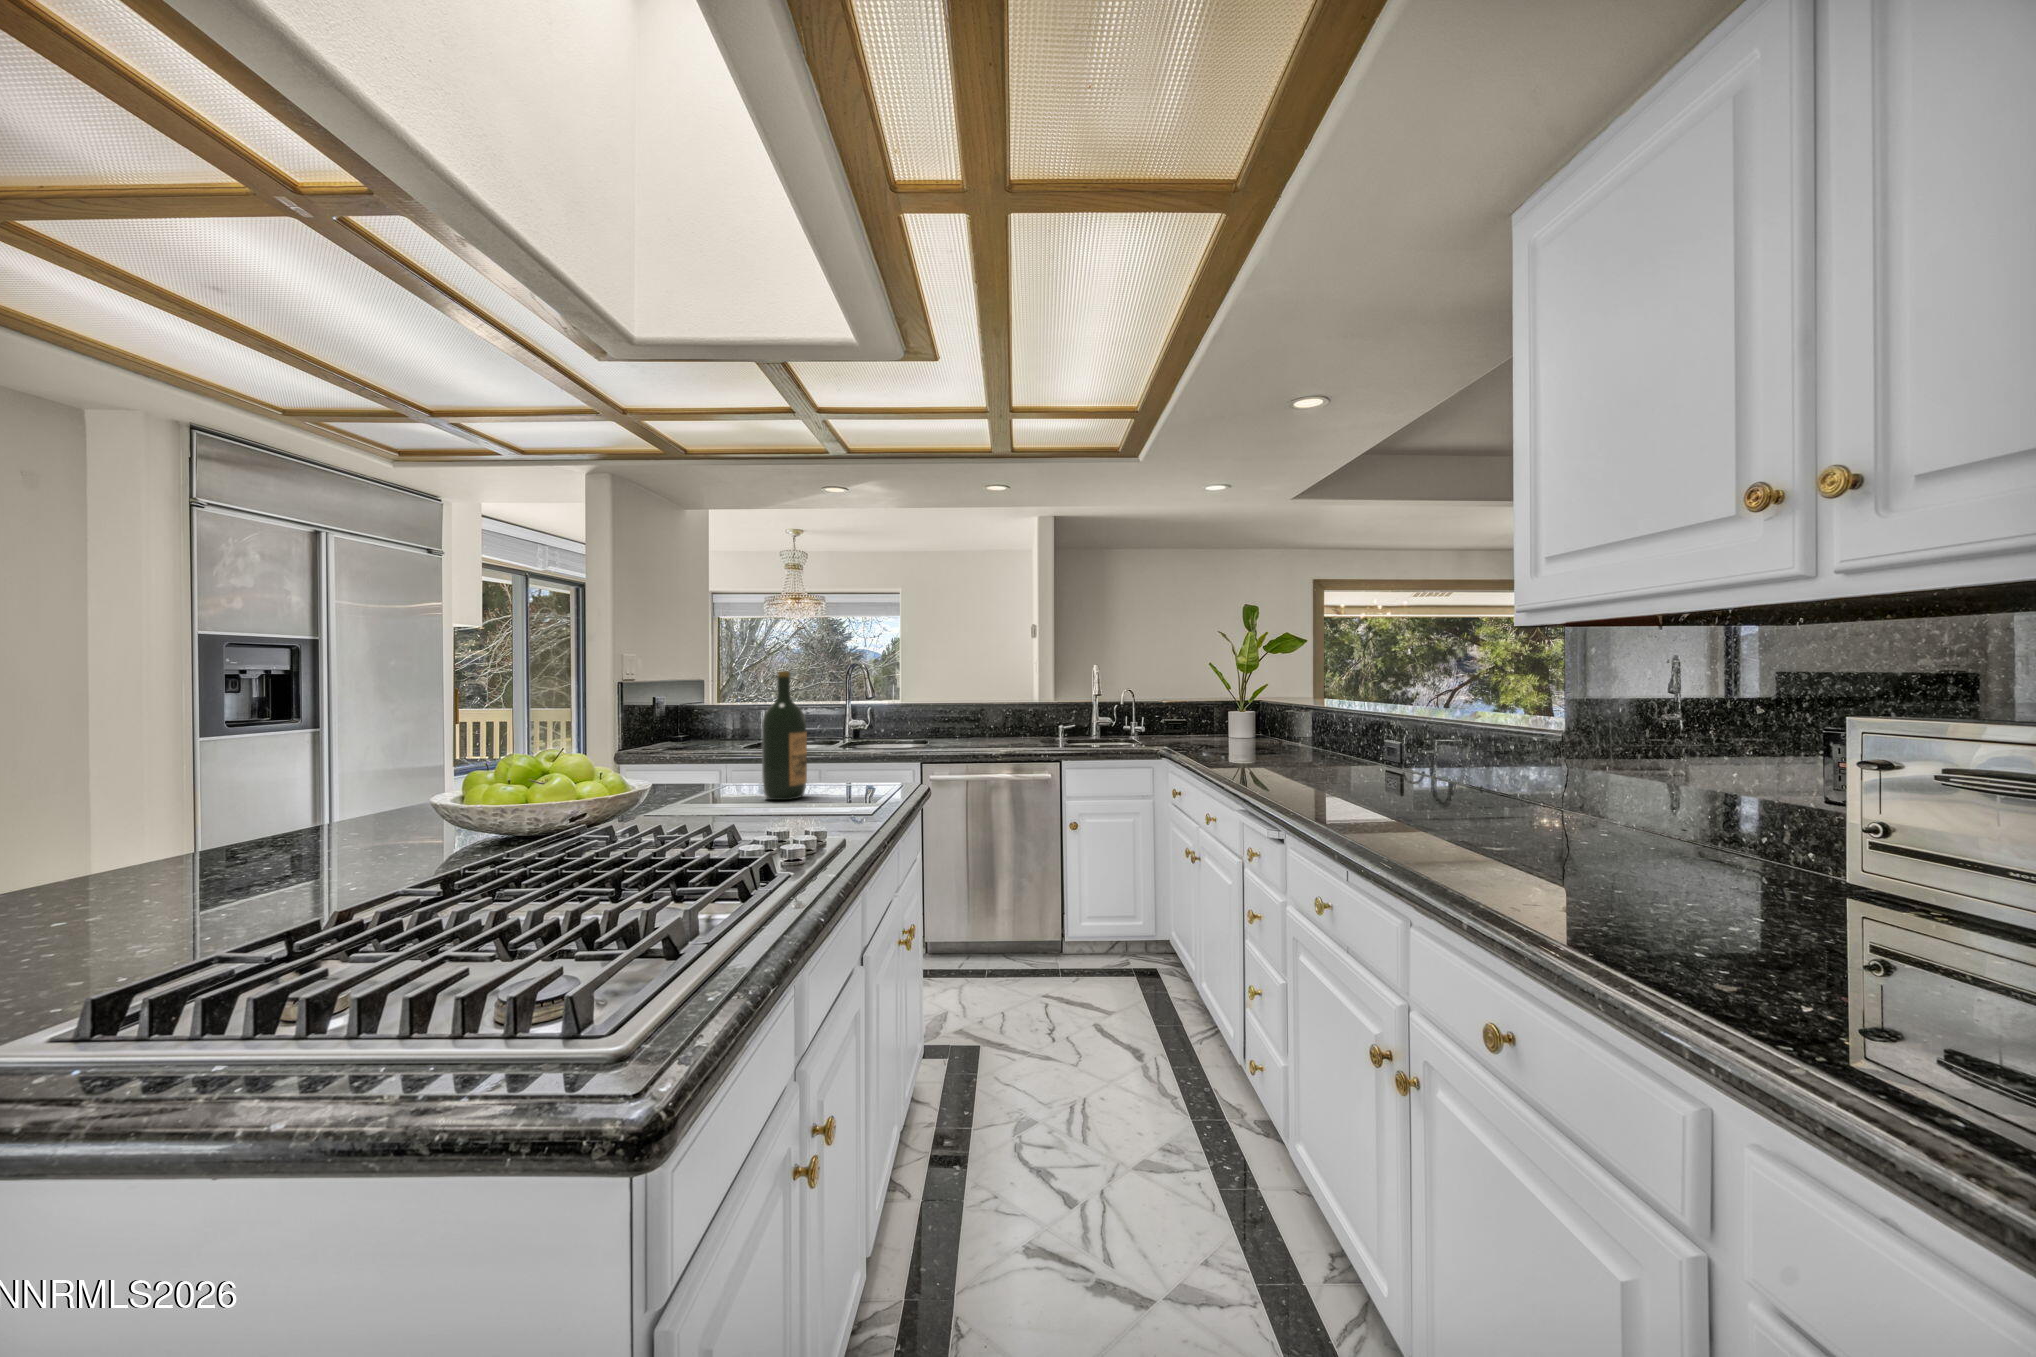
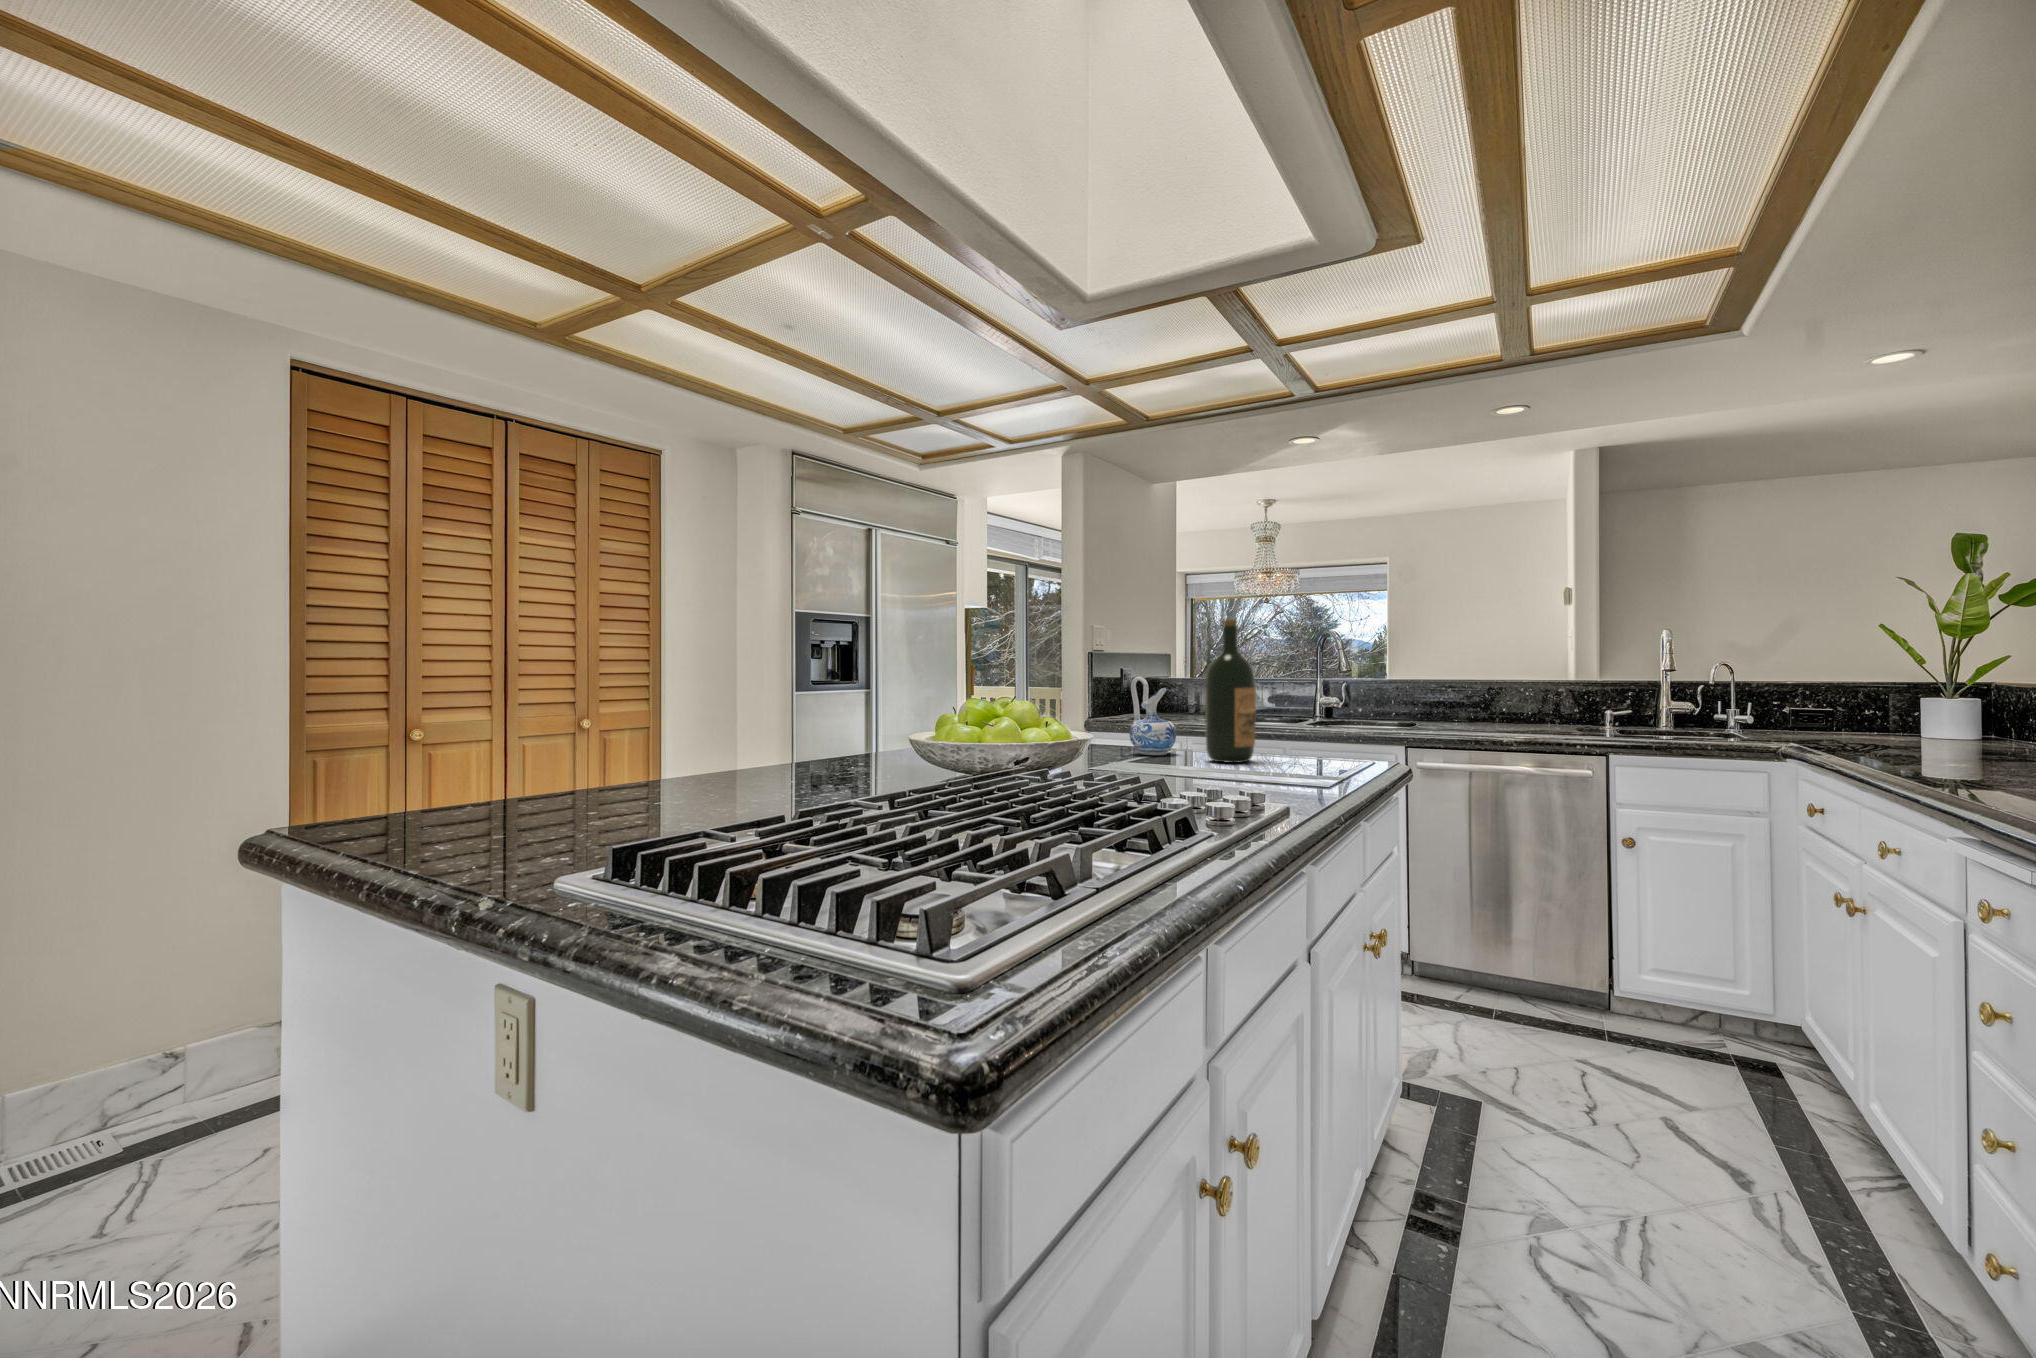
ceramic pitcher: none [685,722,732,797] -> present [1130,677,1176,755]

